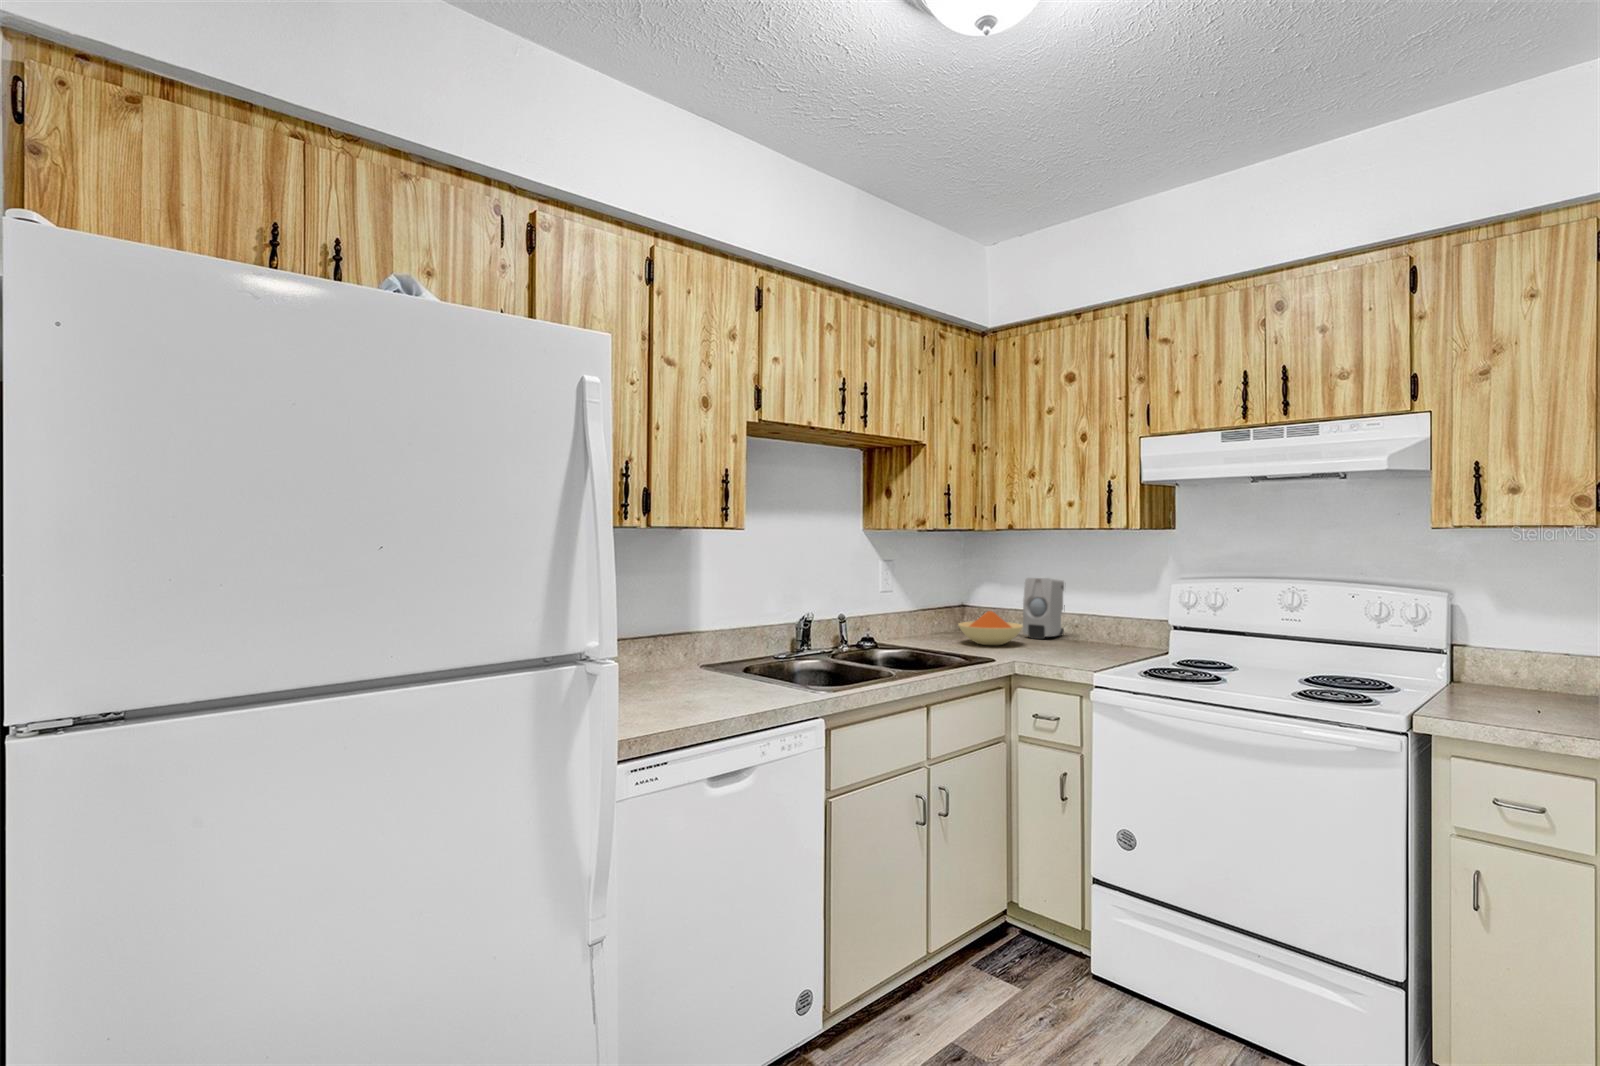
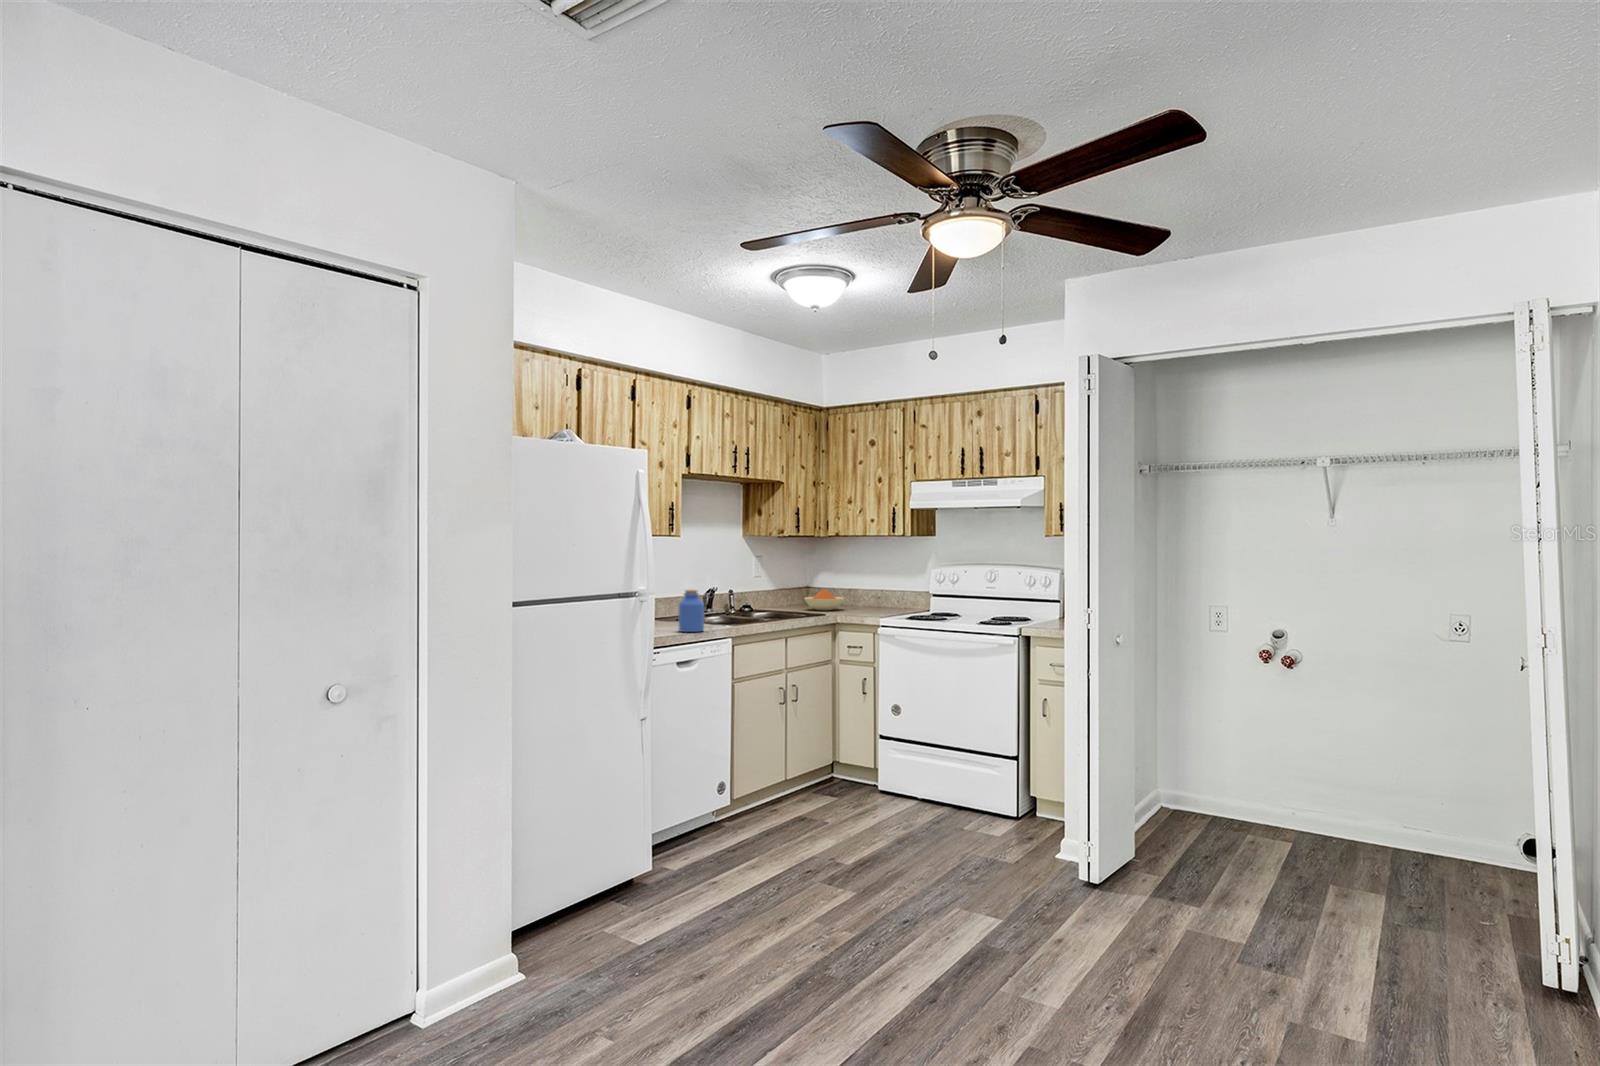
soap dispenser: present [1023,578,1065,639] -> none [845,569,872,607]
jar: none [723,624,770,705] -> present [678,590,704,632]

